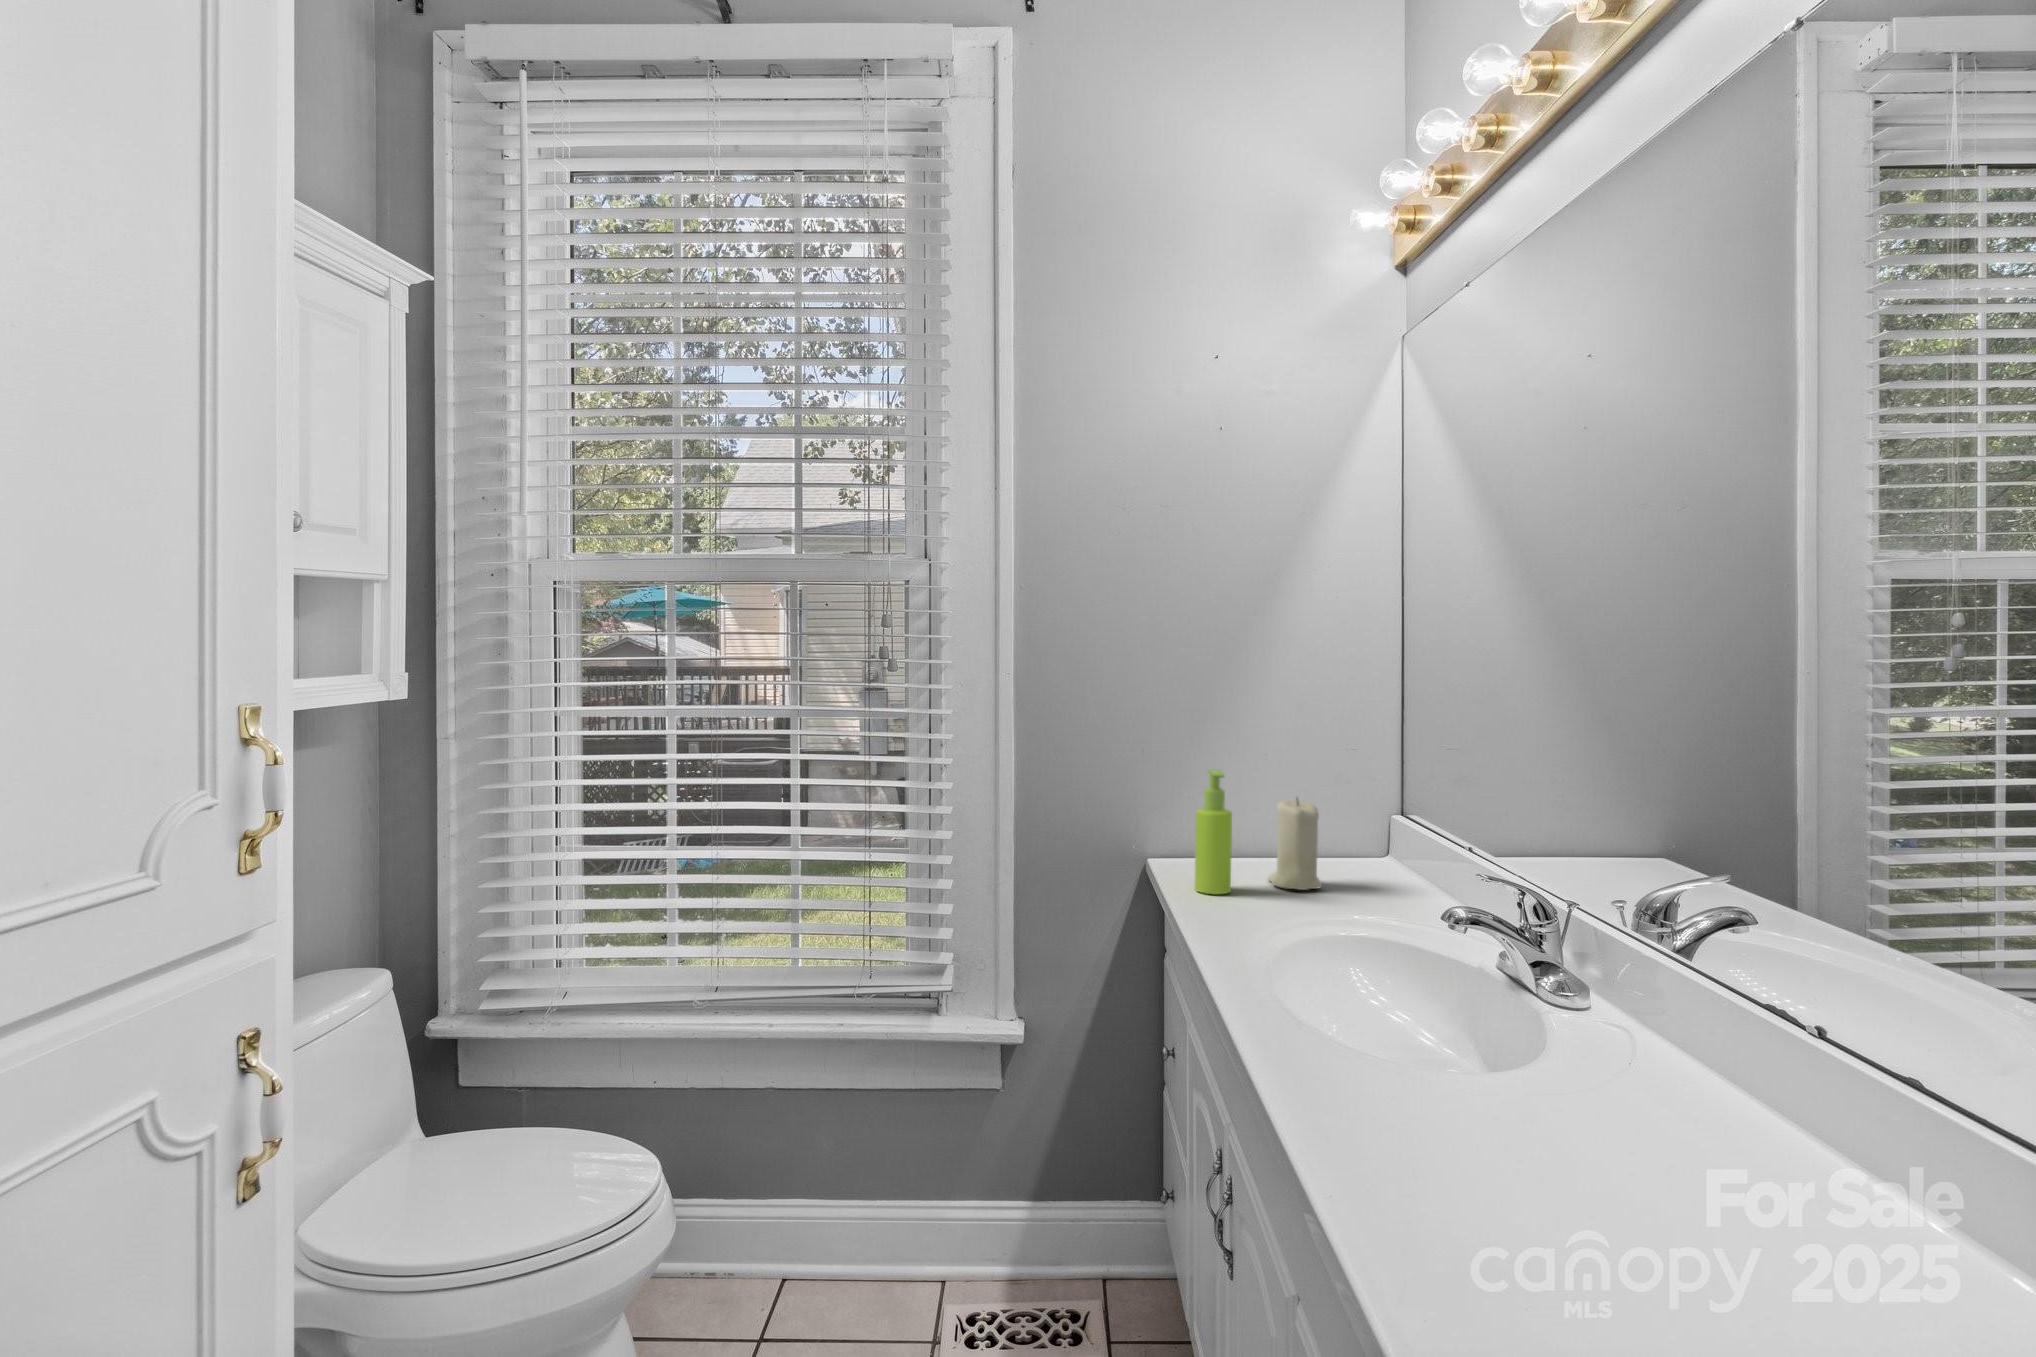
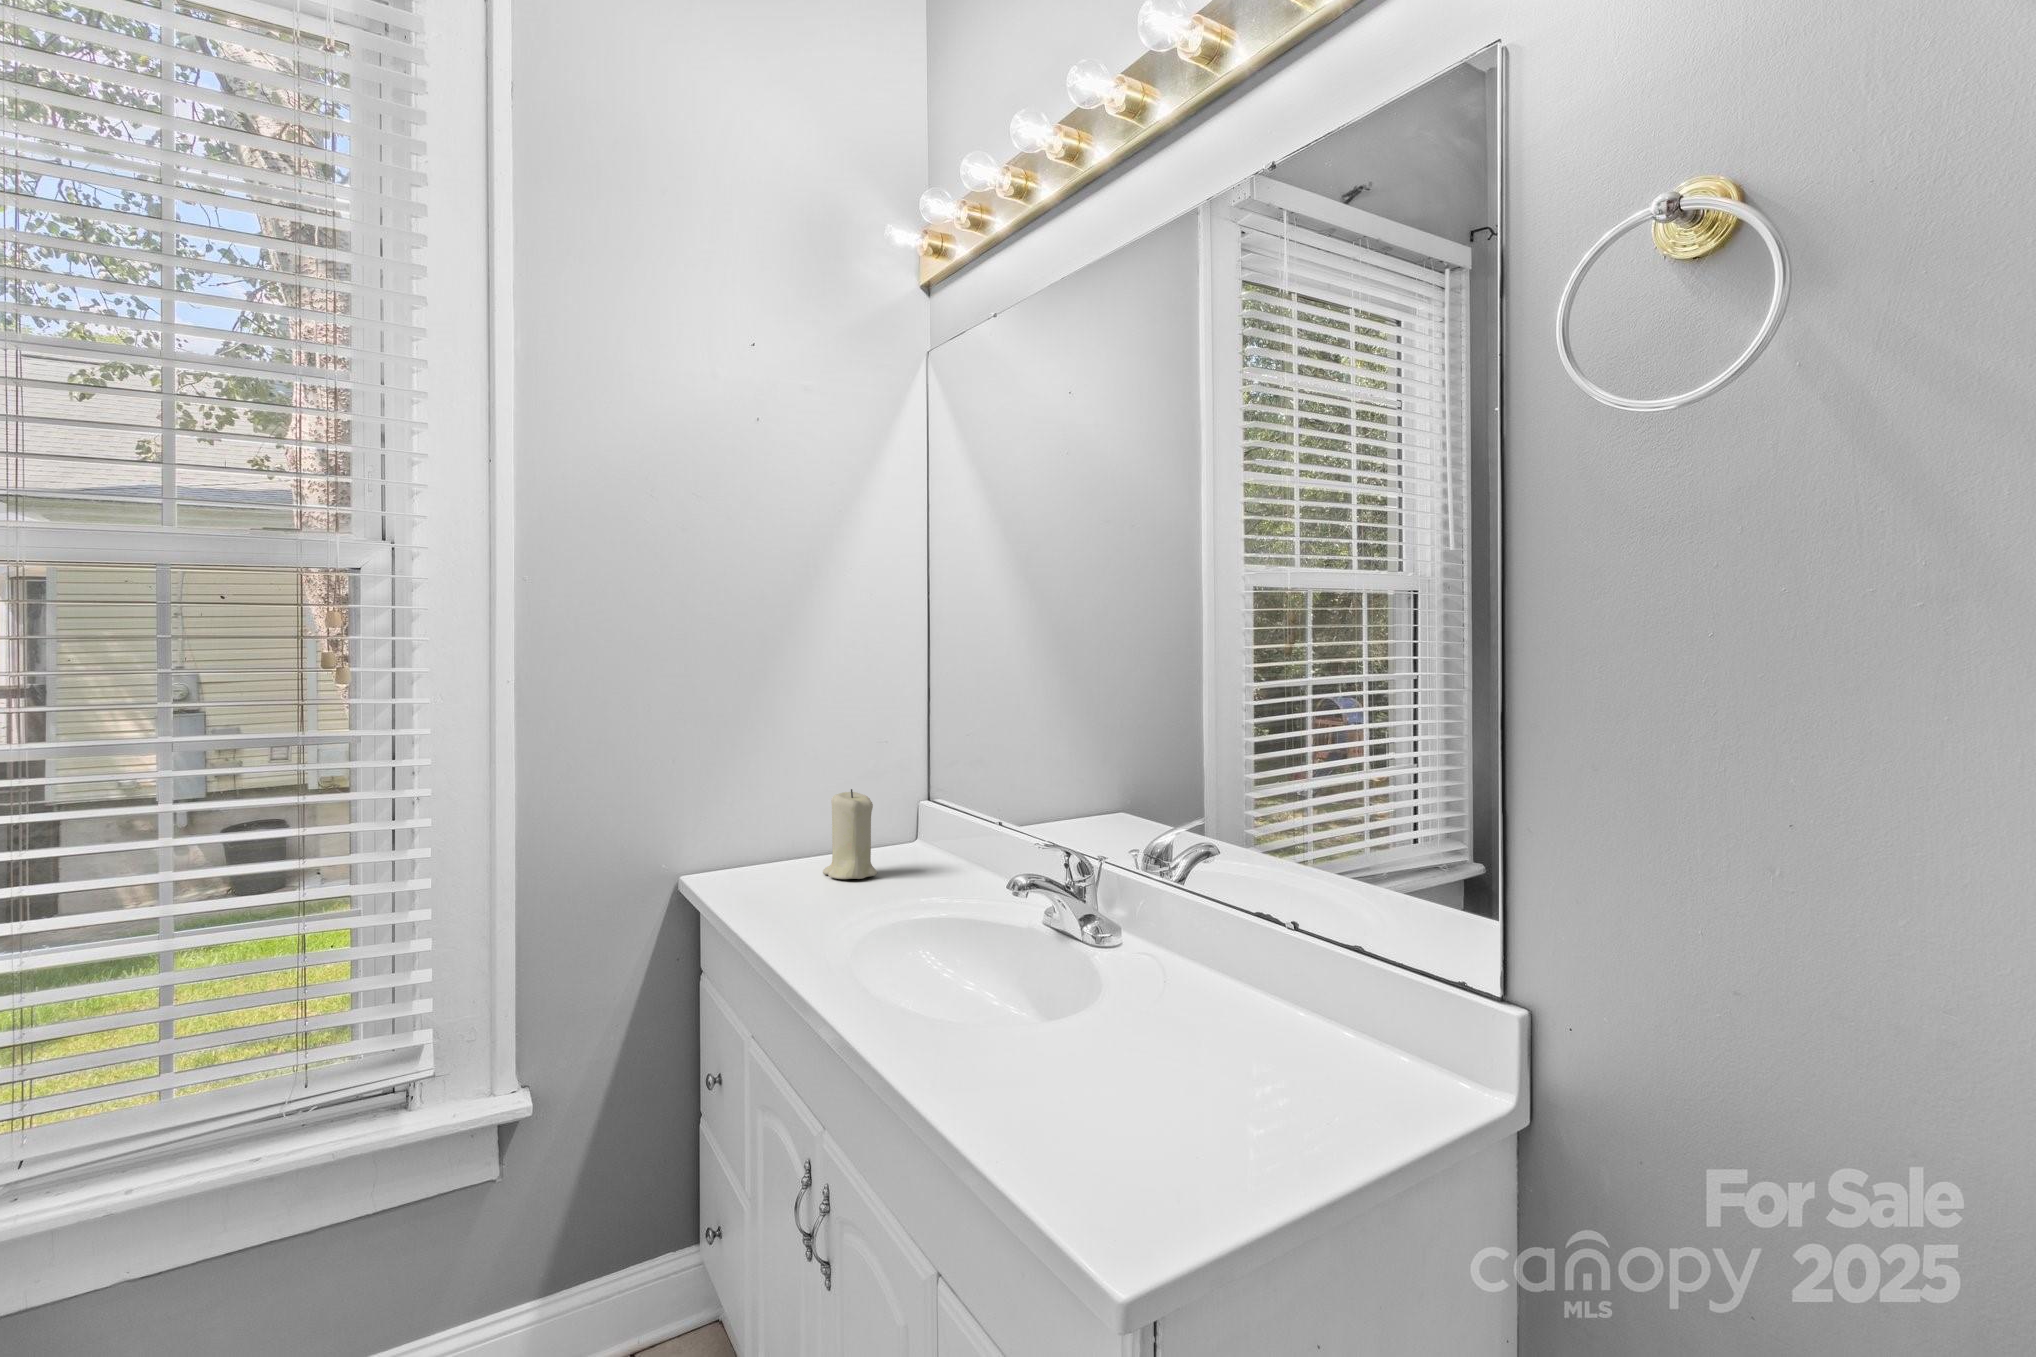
soap dispenser: present [1194,770,1232,894] -> none [757,766,795,893]

